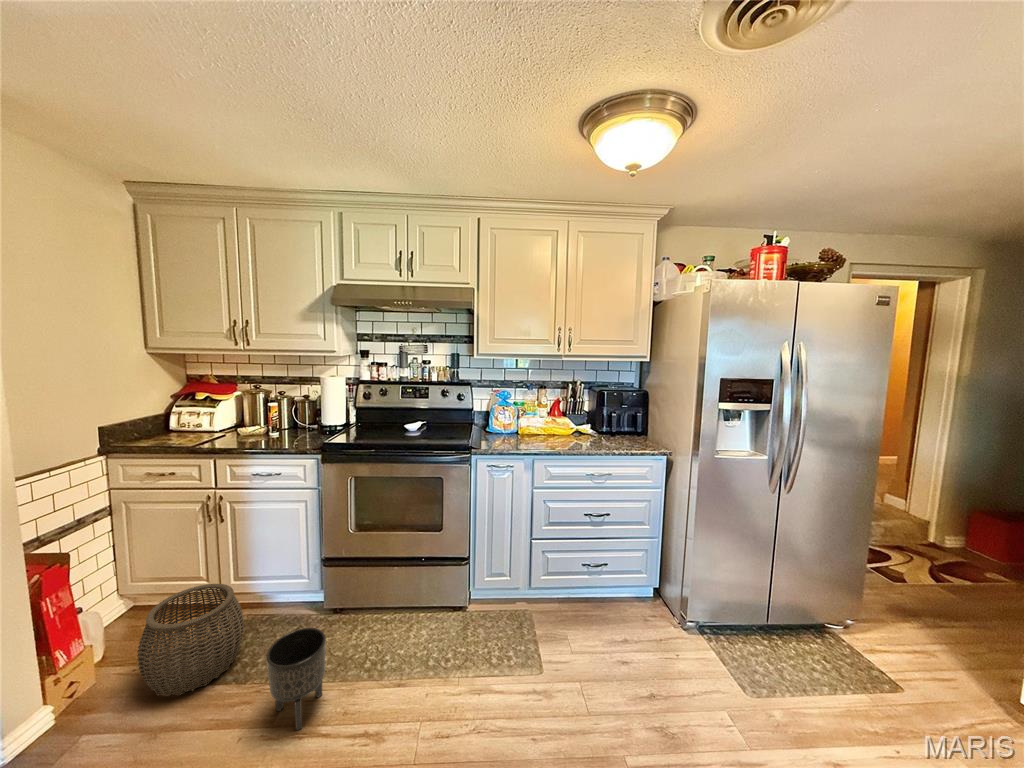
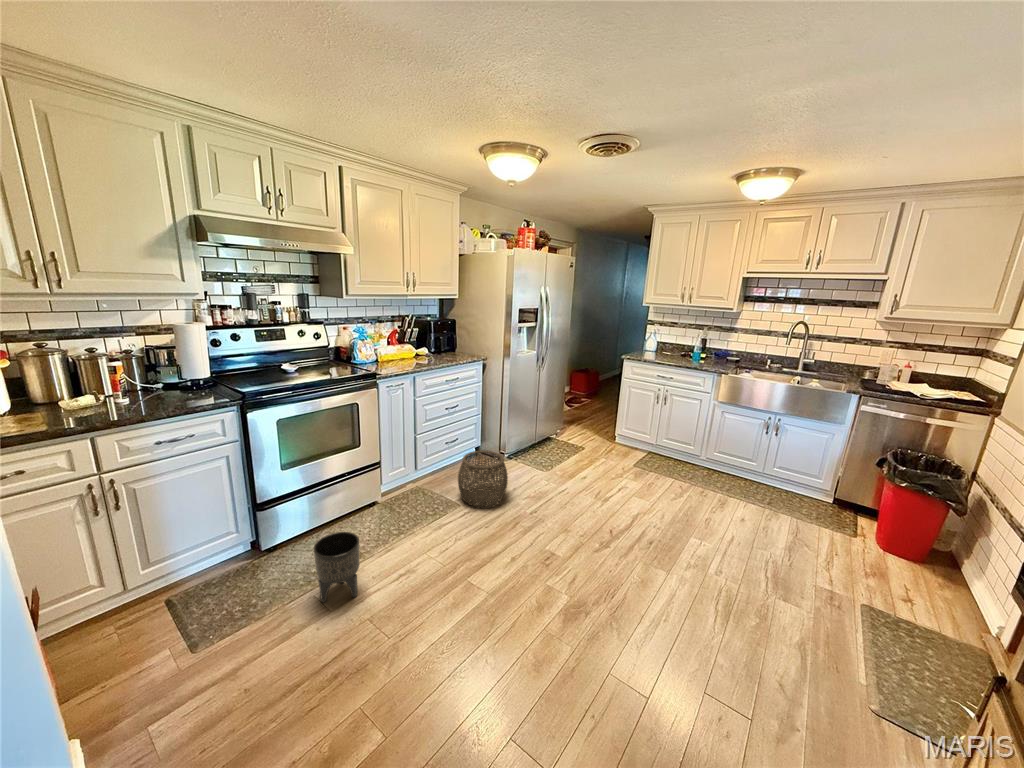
woven basket: present [137,584,244,696] -> present [458,451,508,507]

